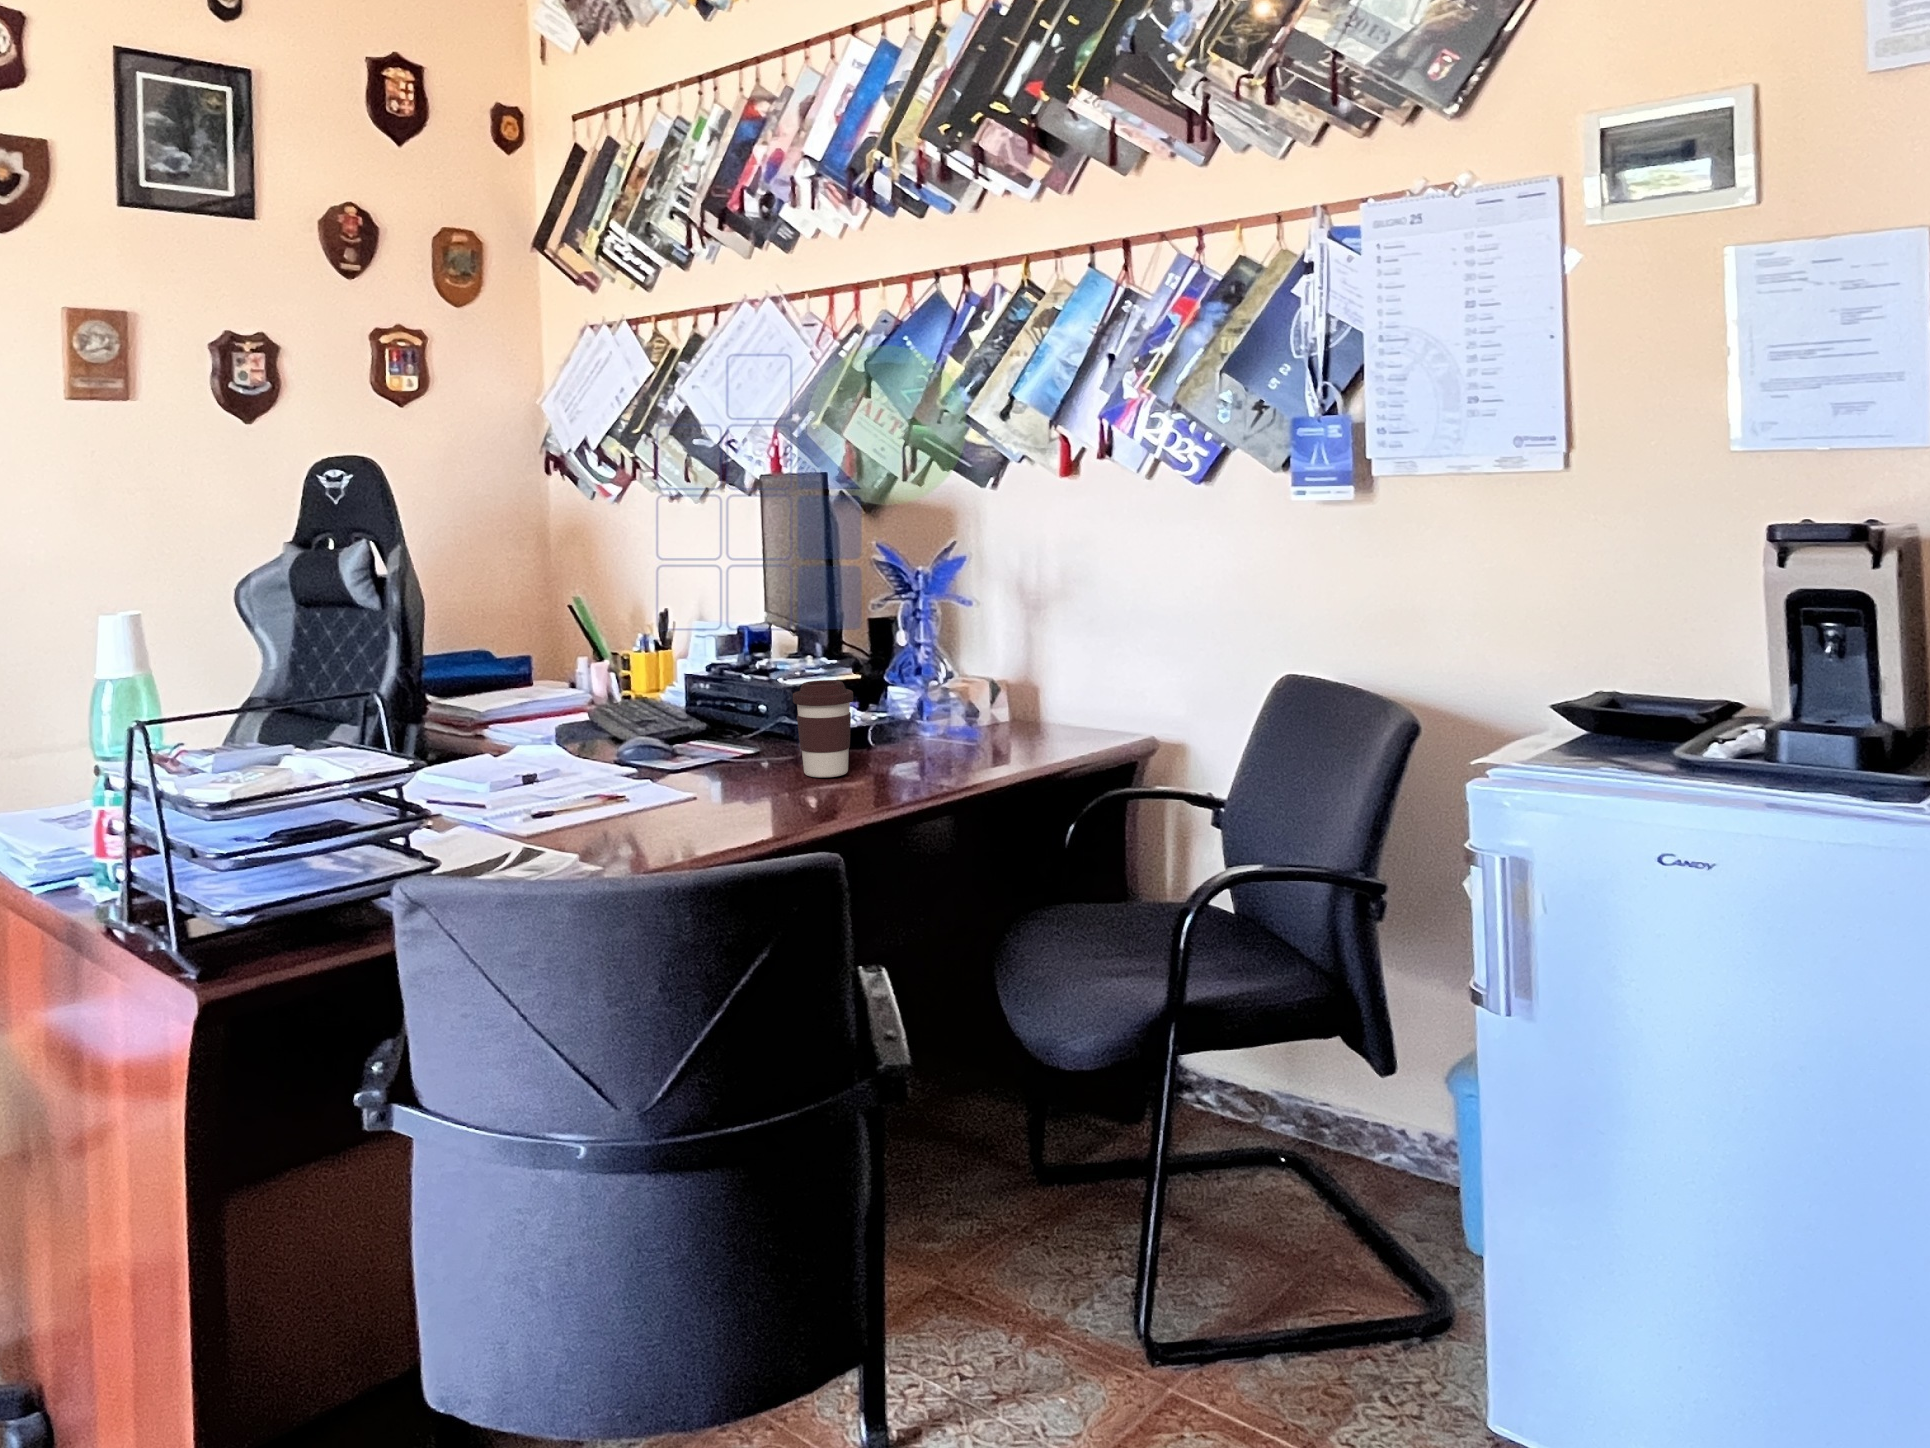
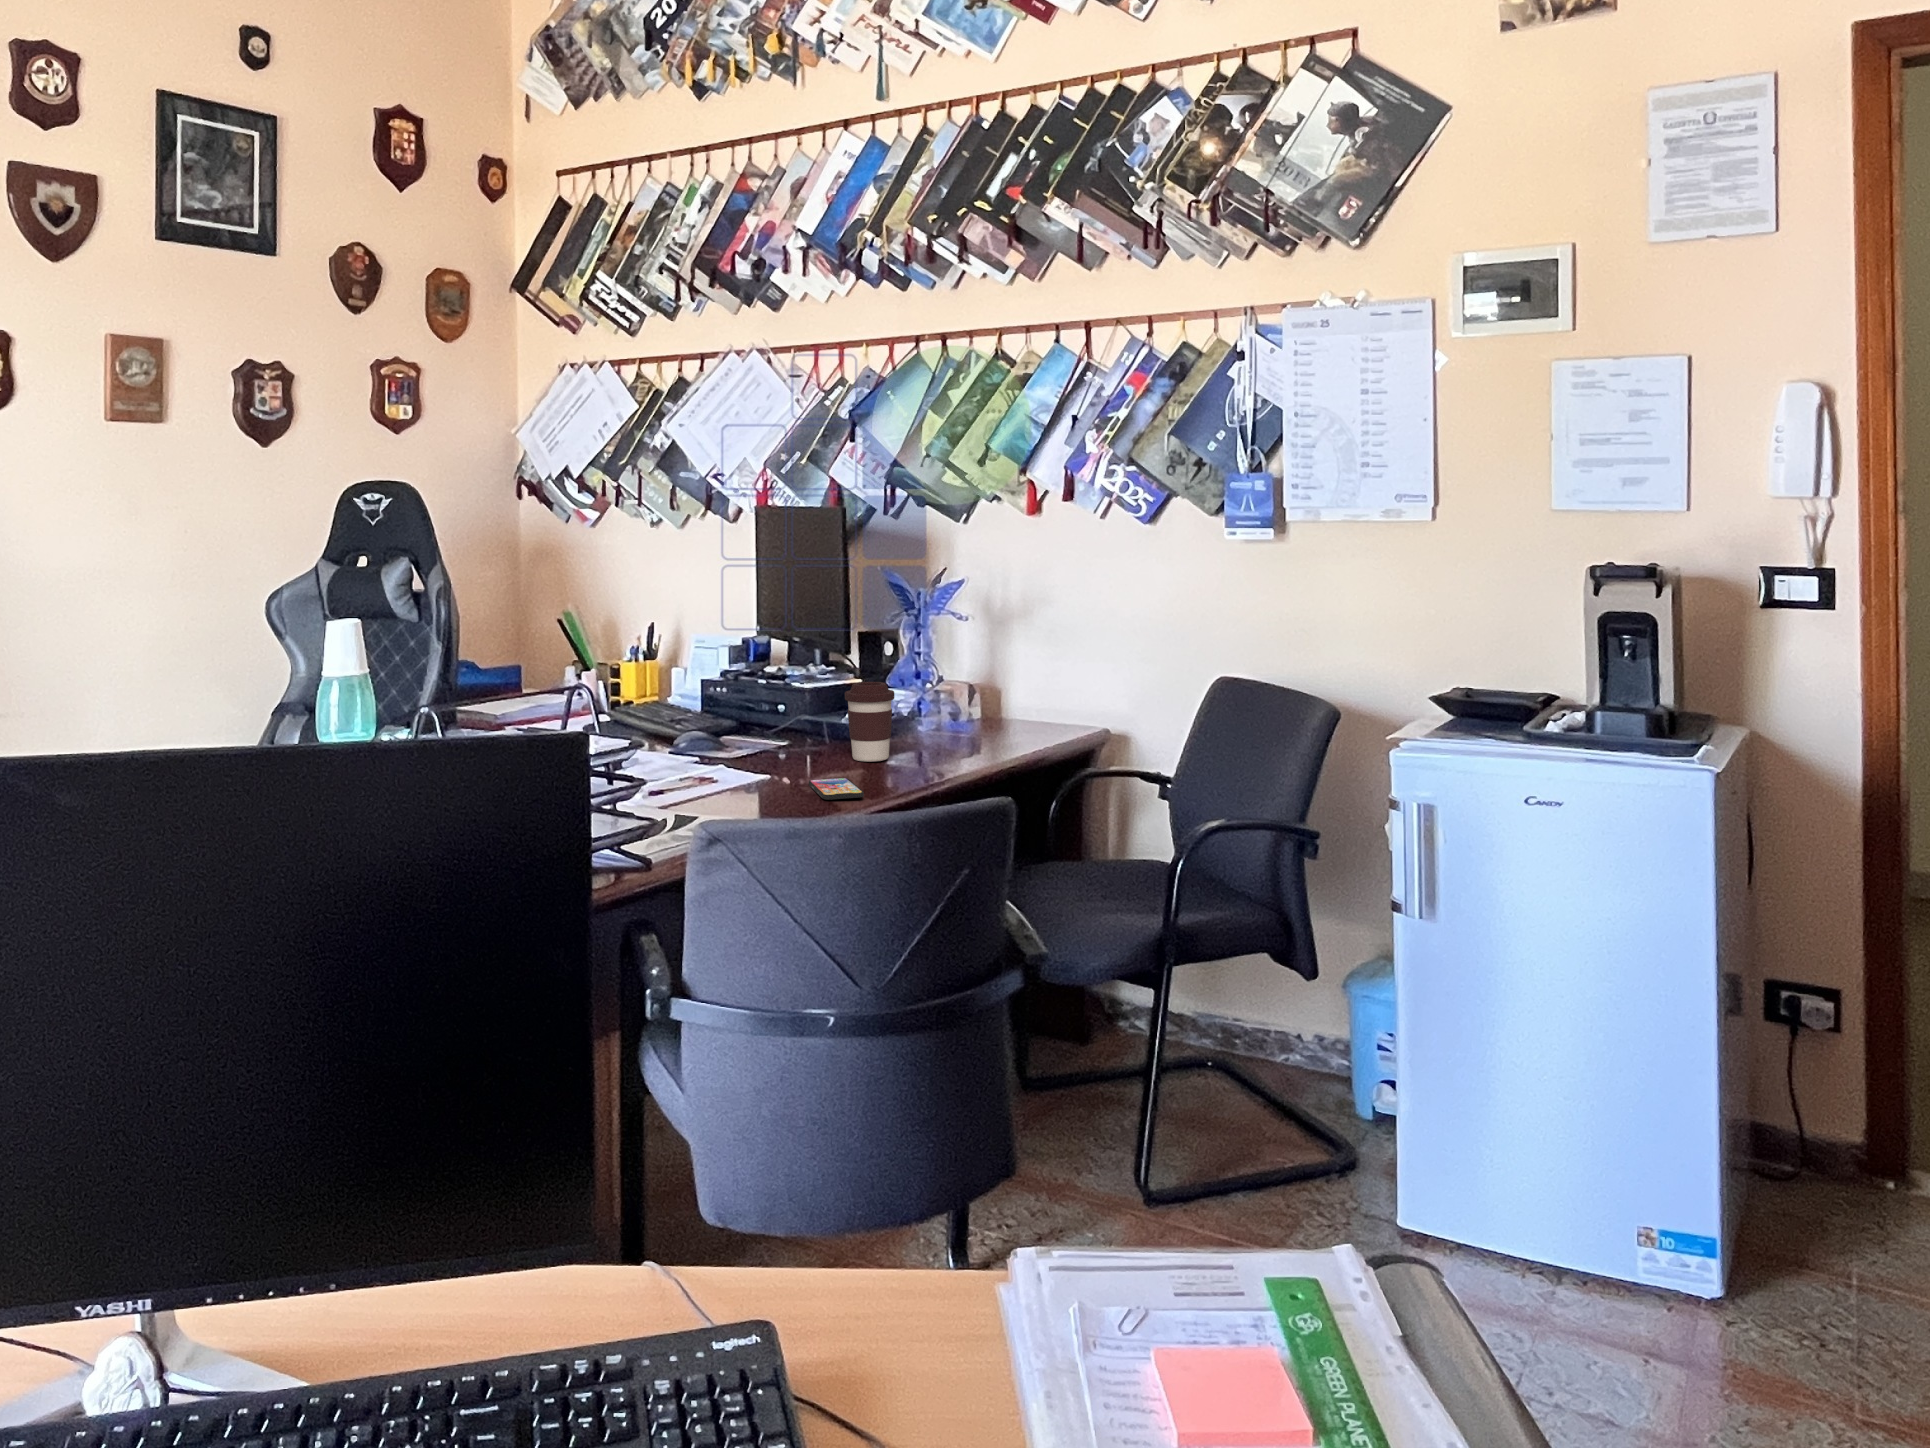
smartphone: none [718,800,771,830] -> present [809,778,864,800]

